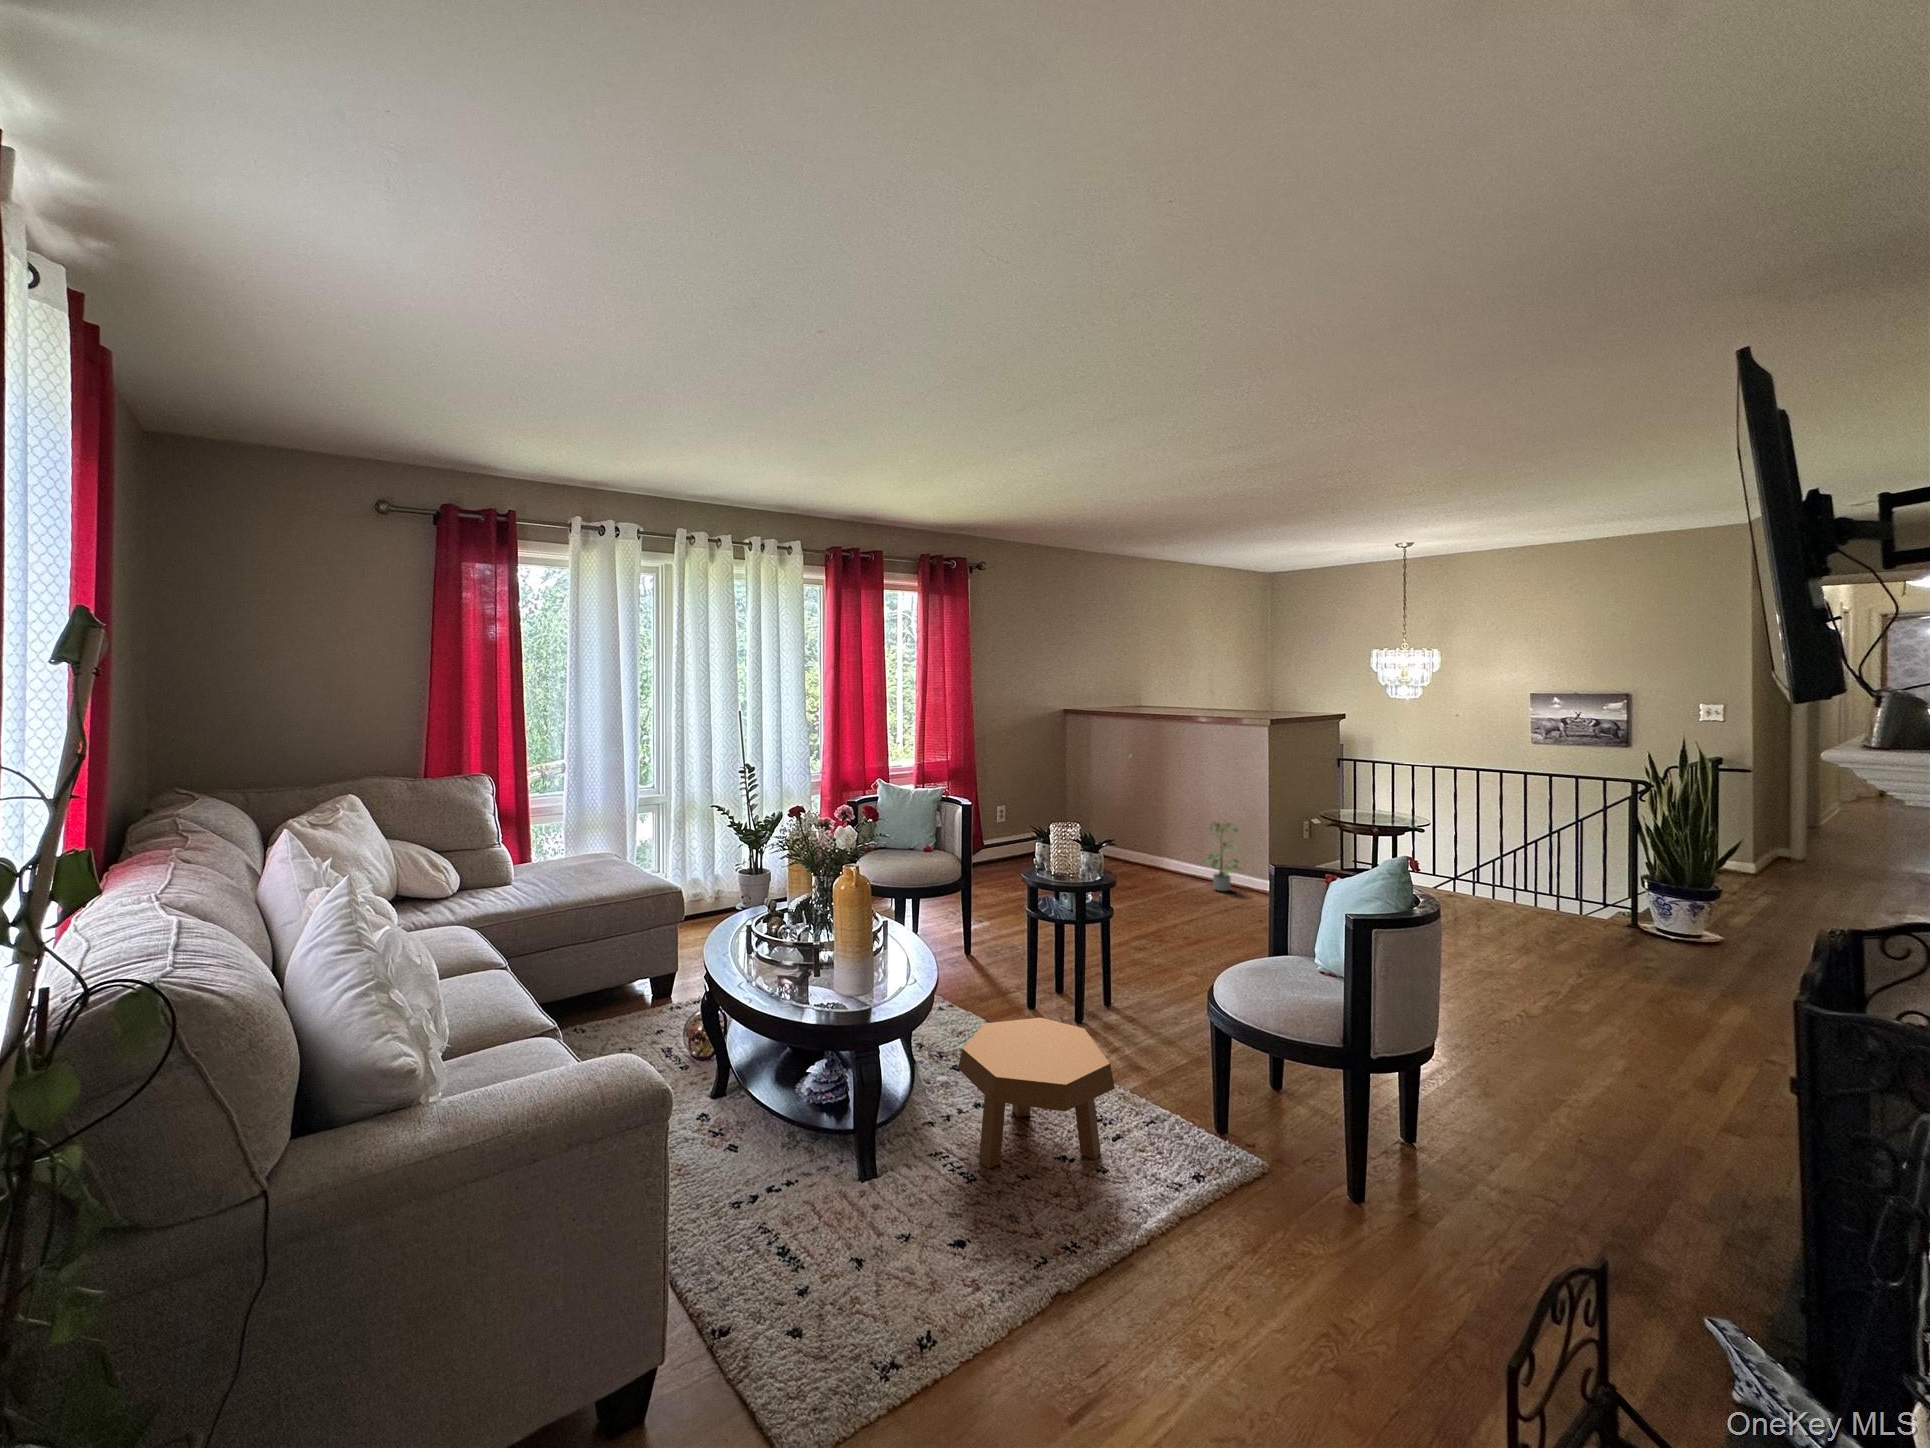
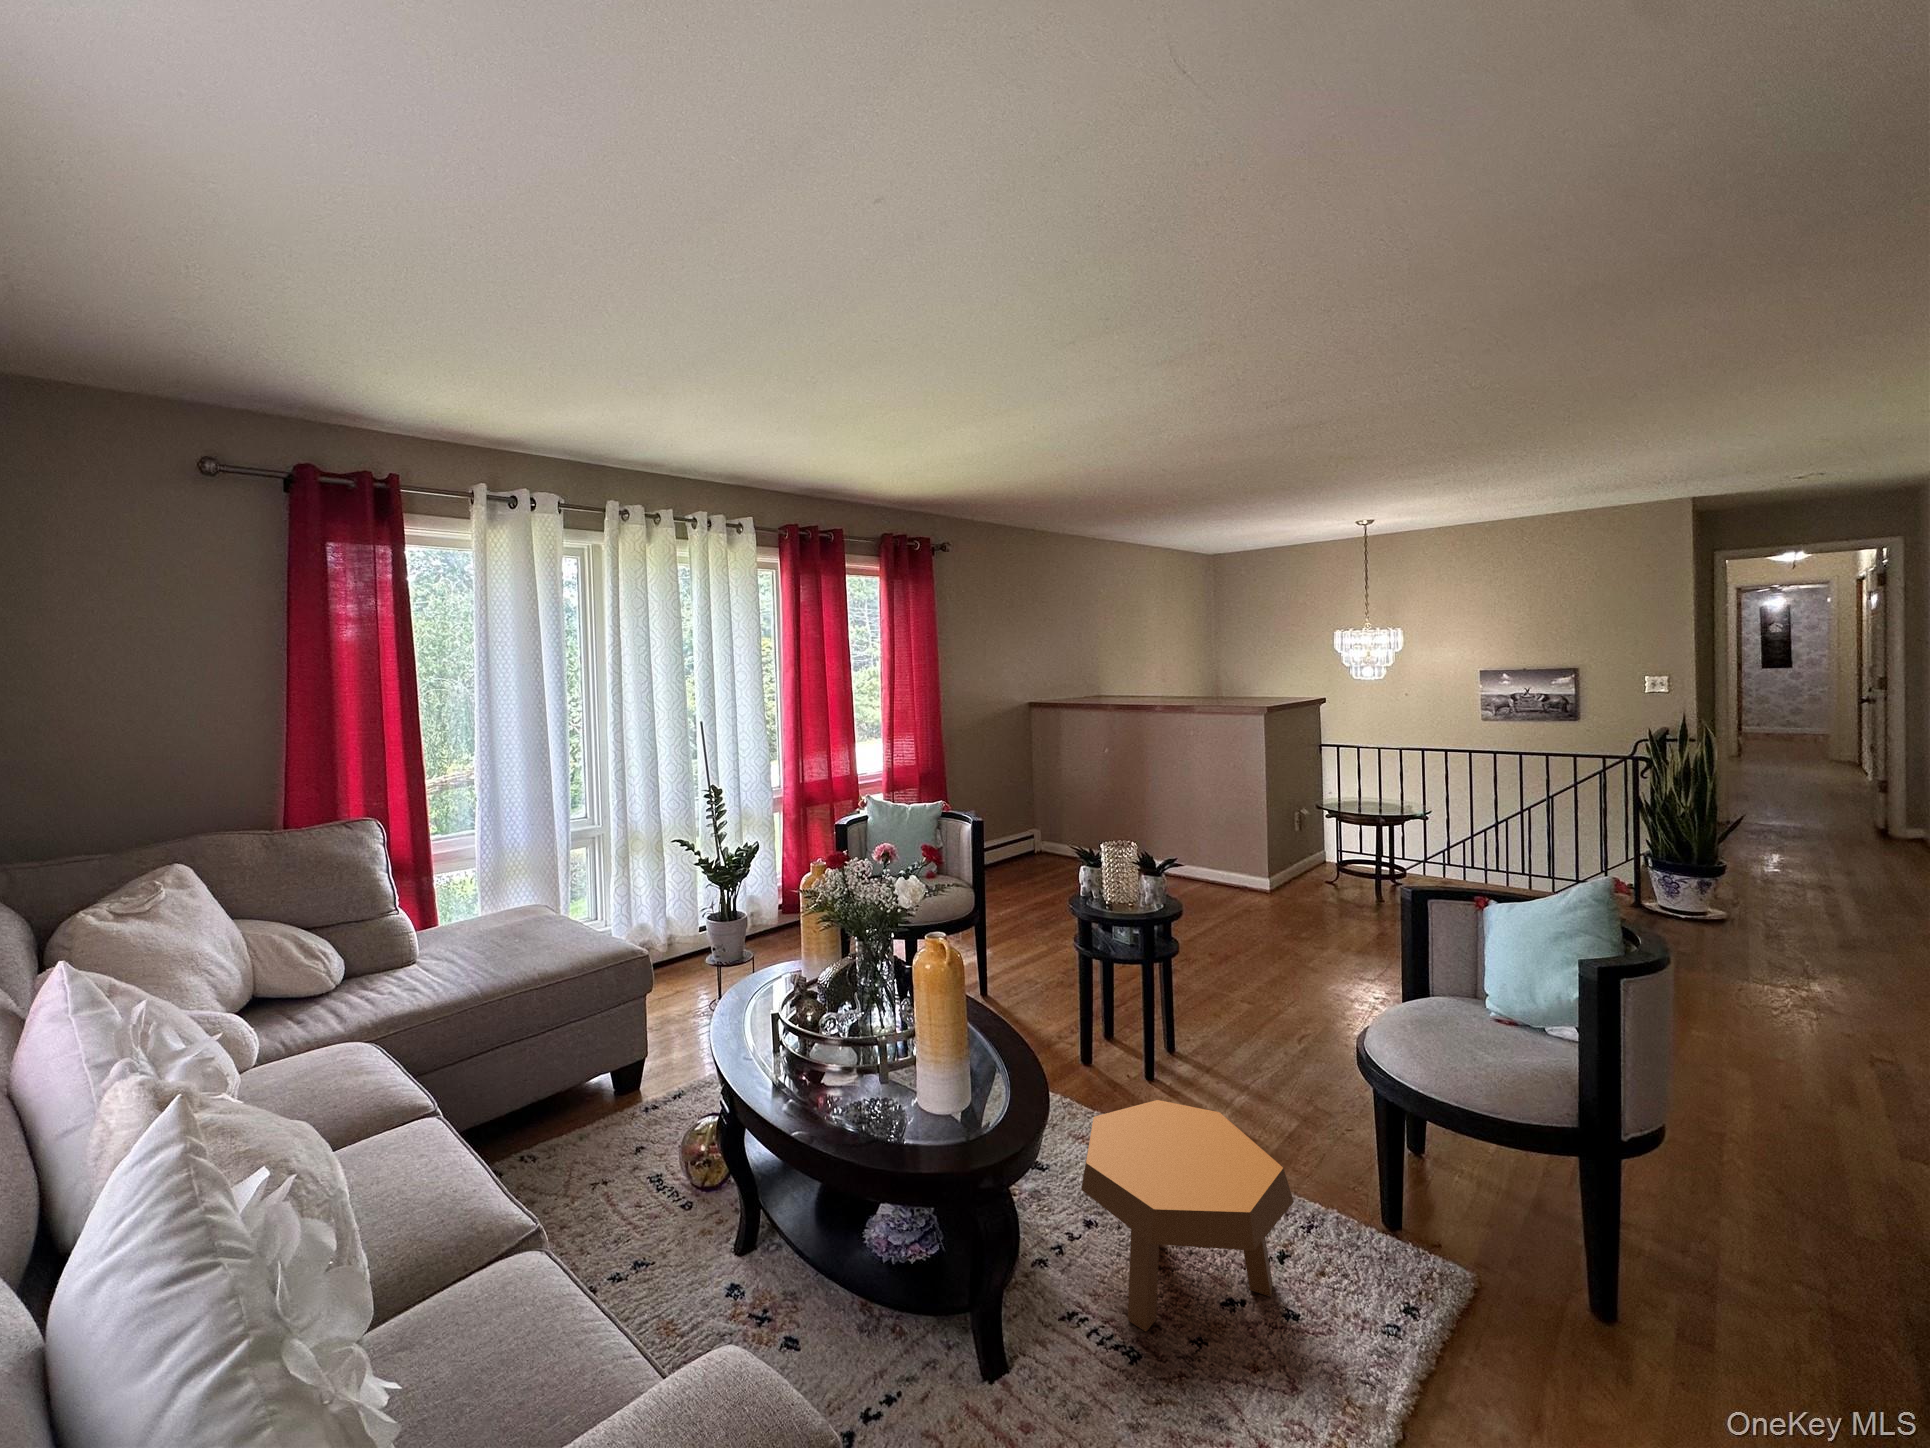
potted plant: present [1203,823,1239,891] -> none [1199,816,1246,892]

